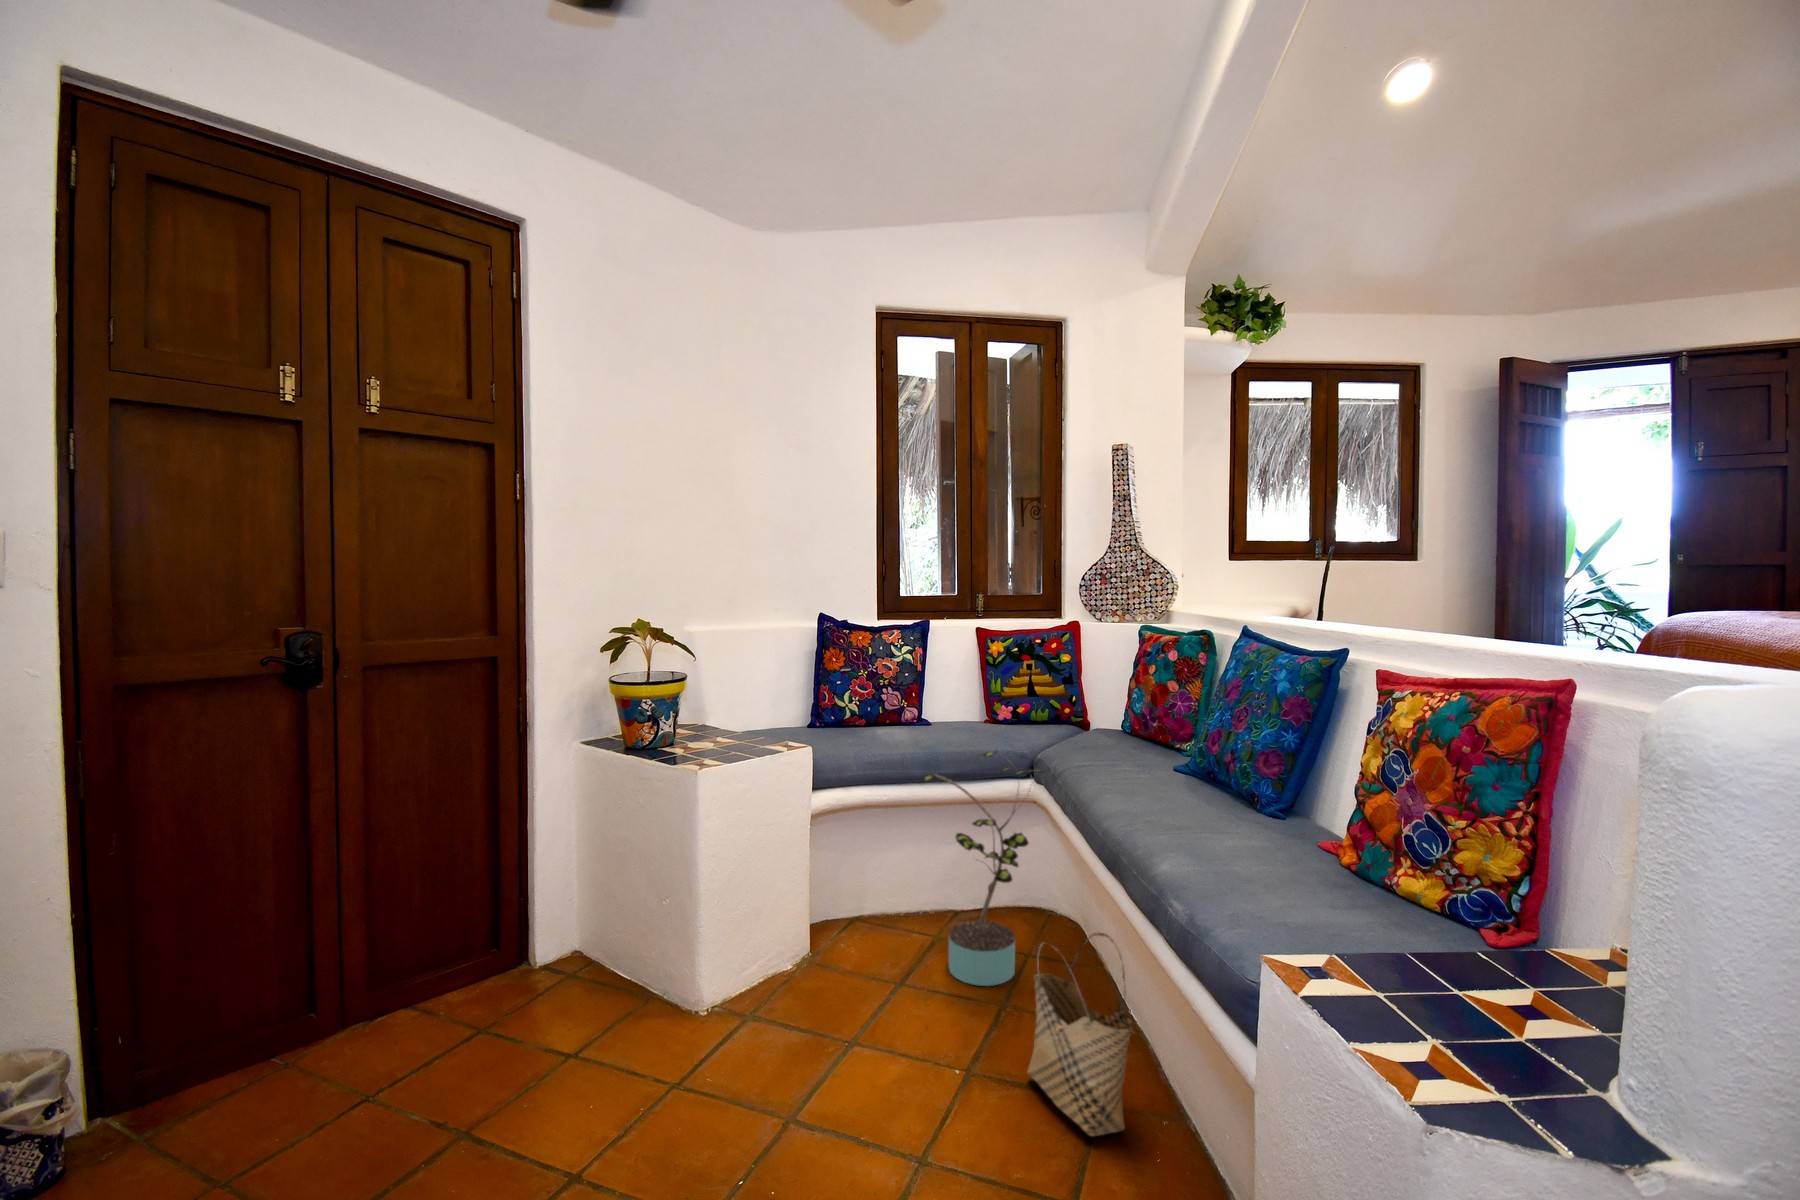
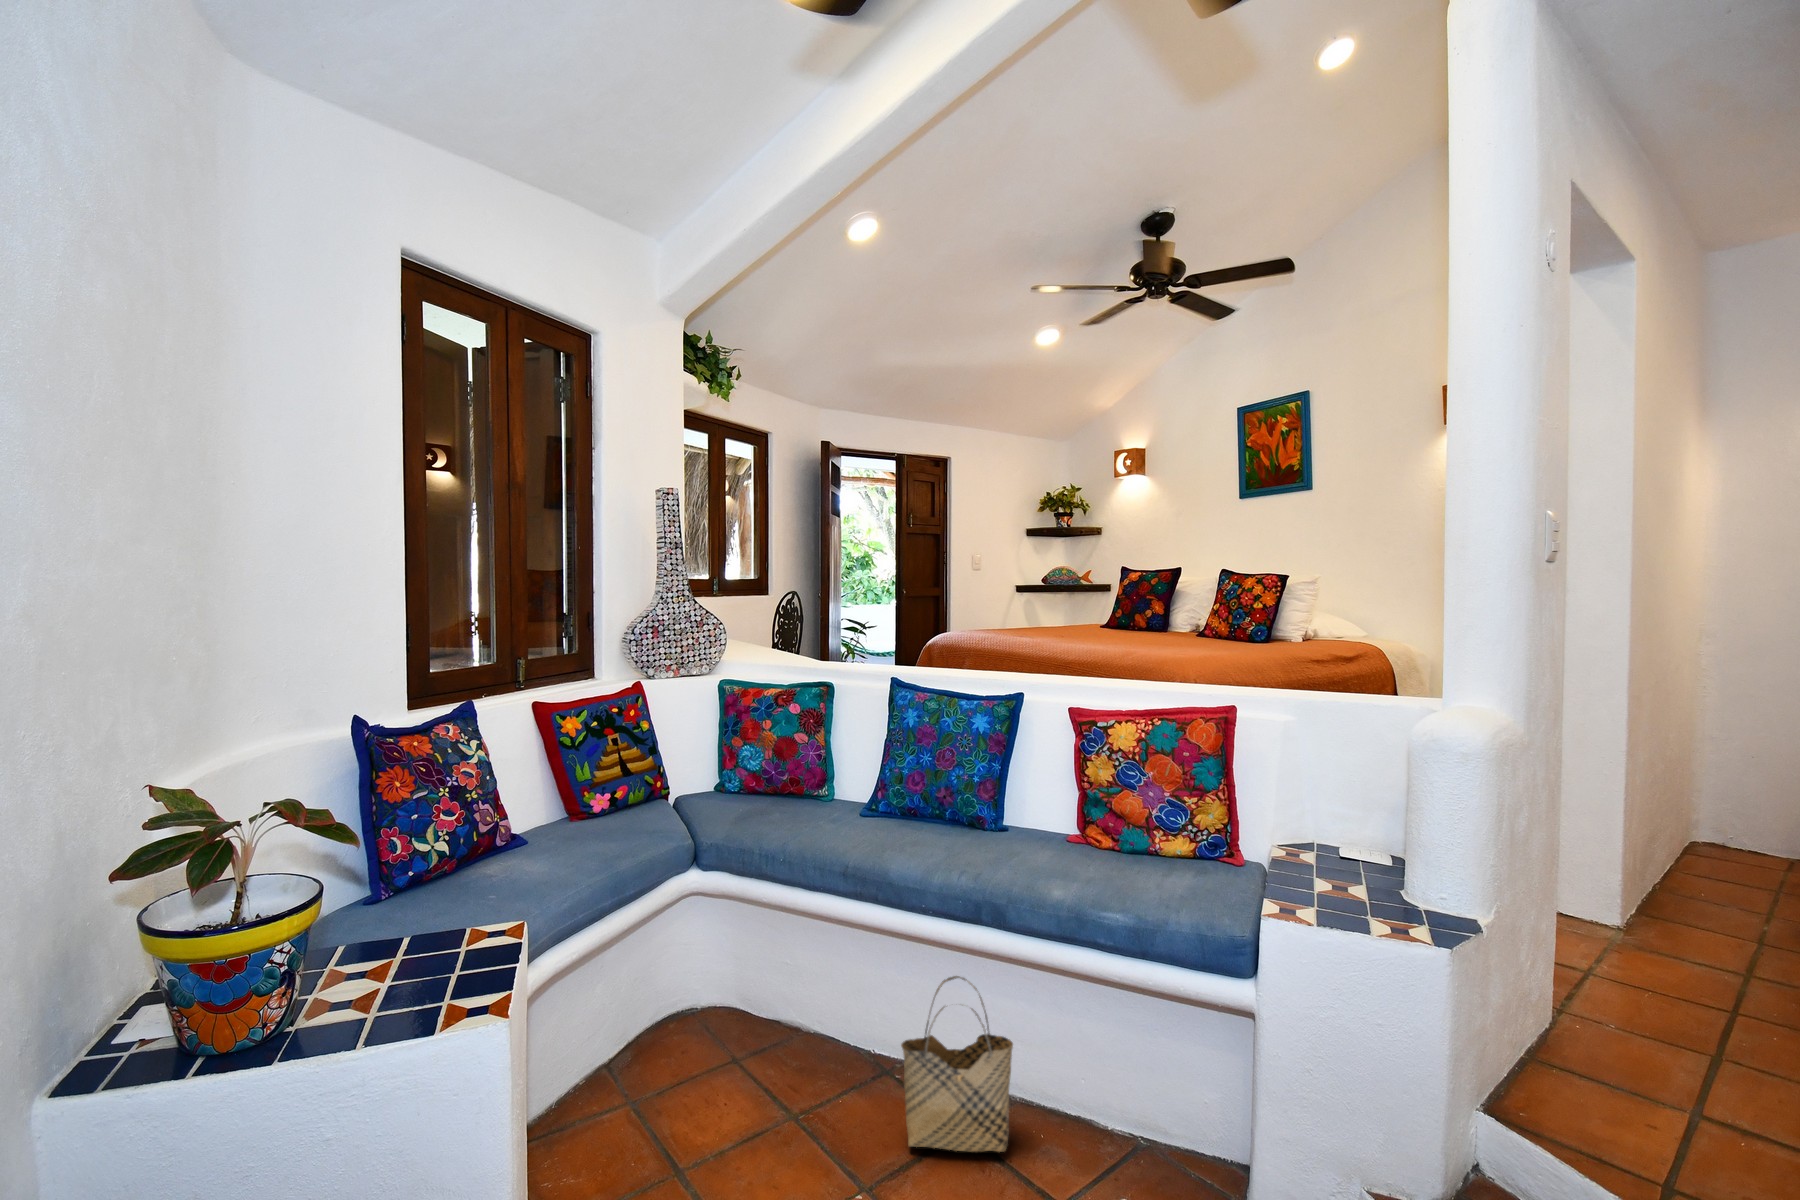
potted plant: present [922,750,1044,986] -> none [656,845,812,1121]

